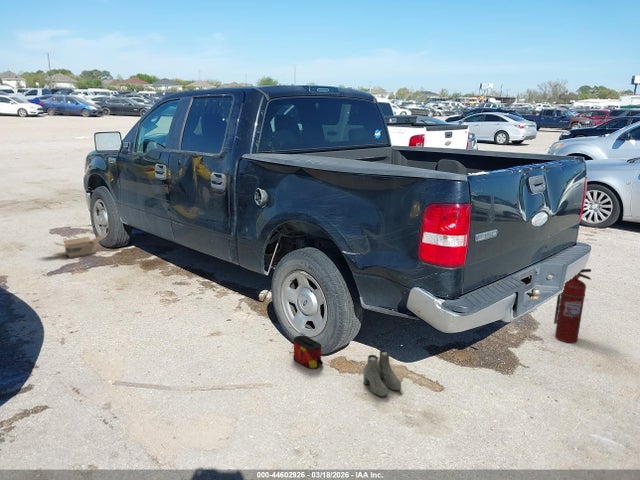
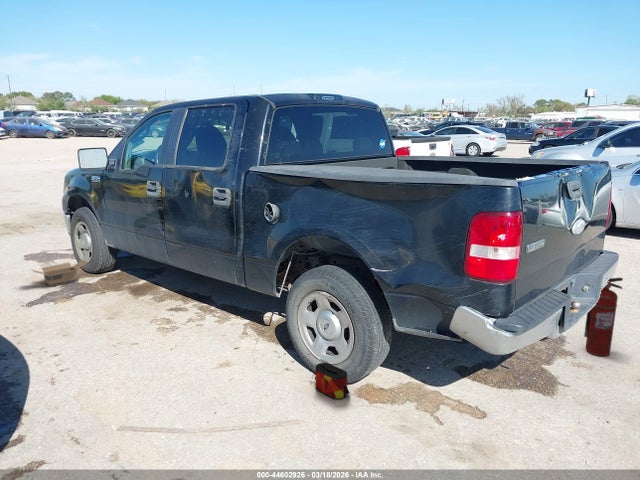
boots: present [363,350,401,397] -> none [398,376,441,428]

